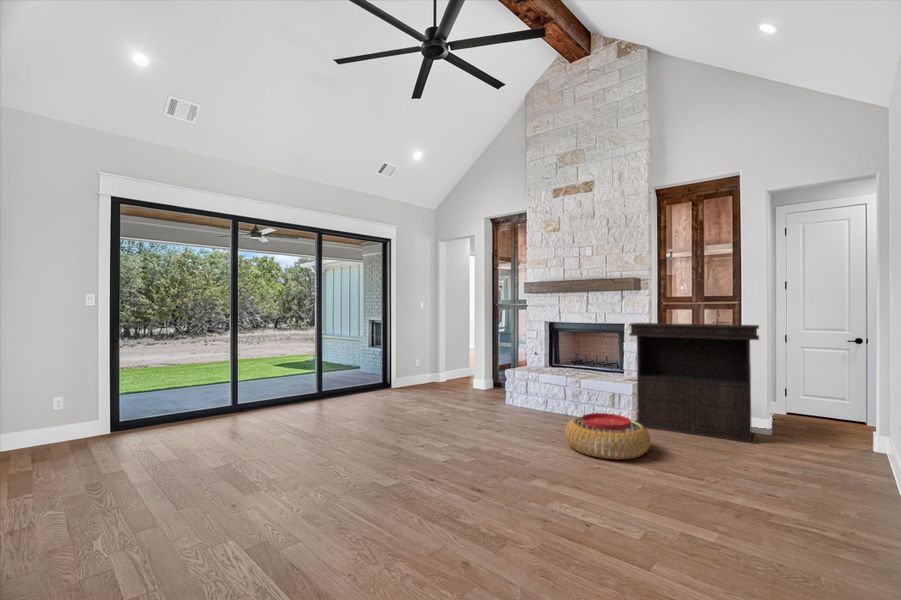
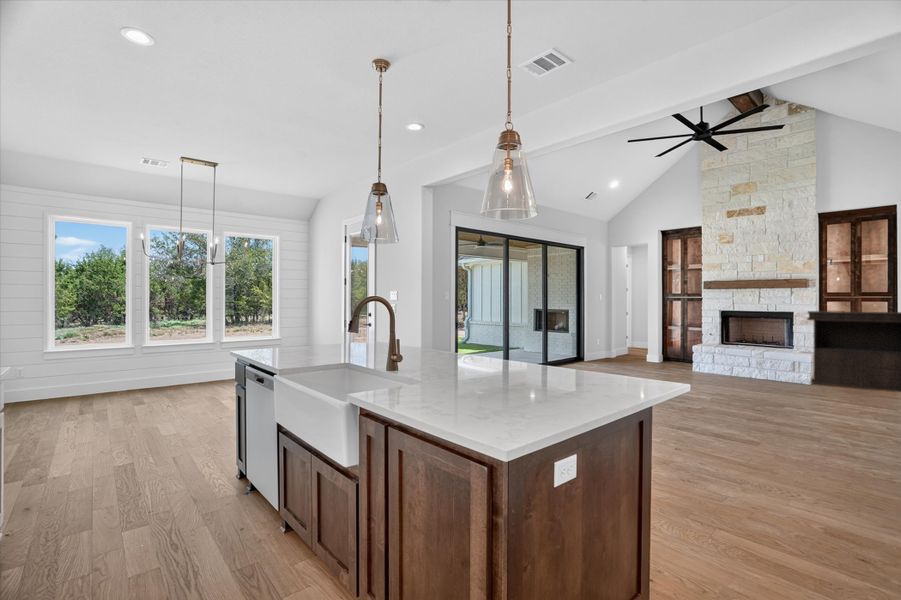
pouf: present [565,413,650,459] -> none [773,371,843,398]

